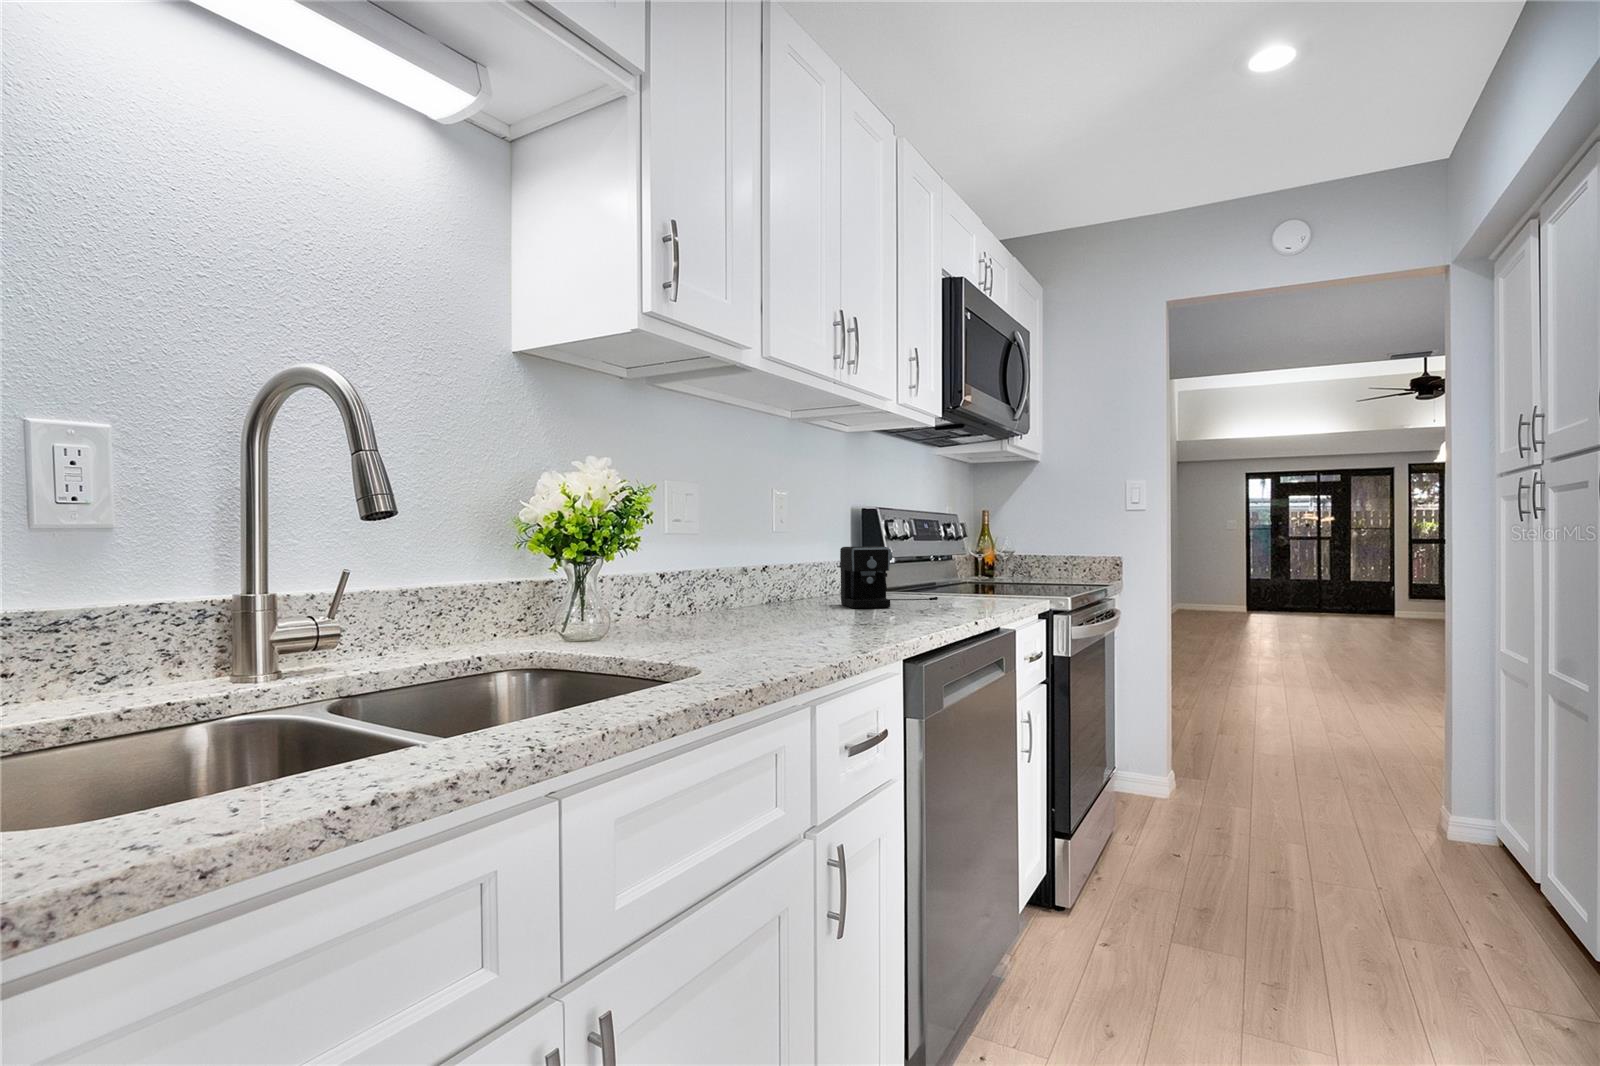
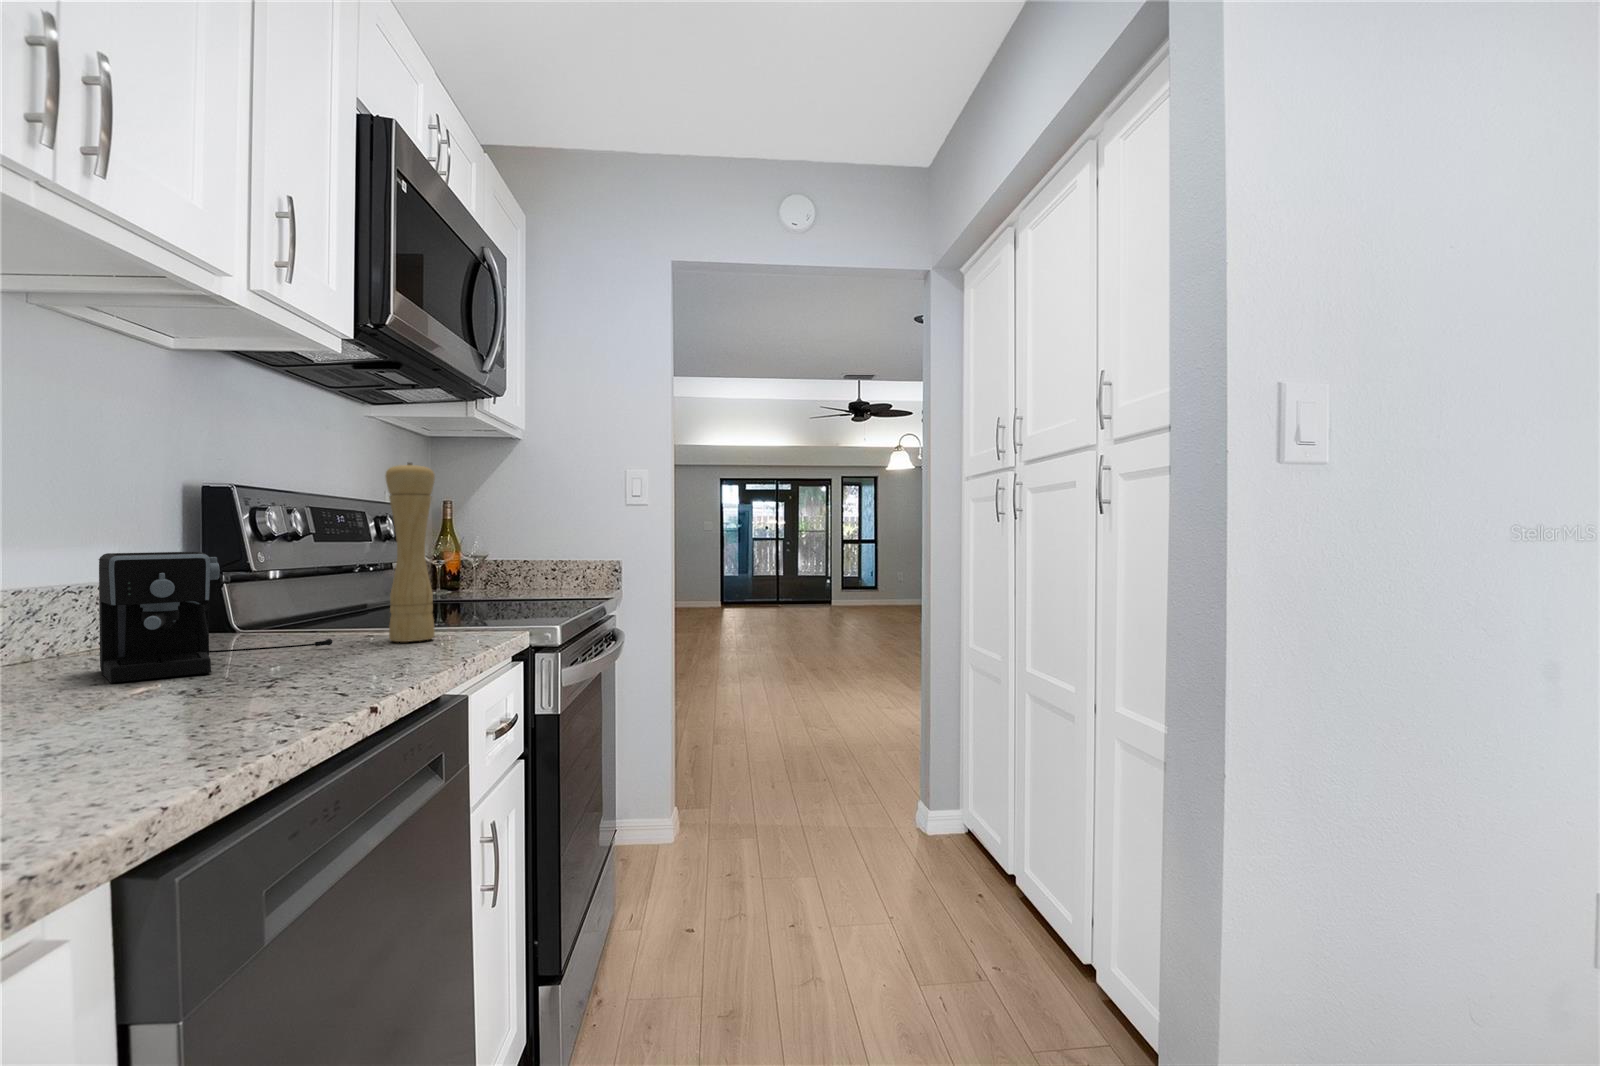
pepper mill: none [964,494,992,601] -> present [386,463,435,642]

